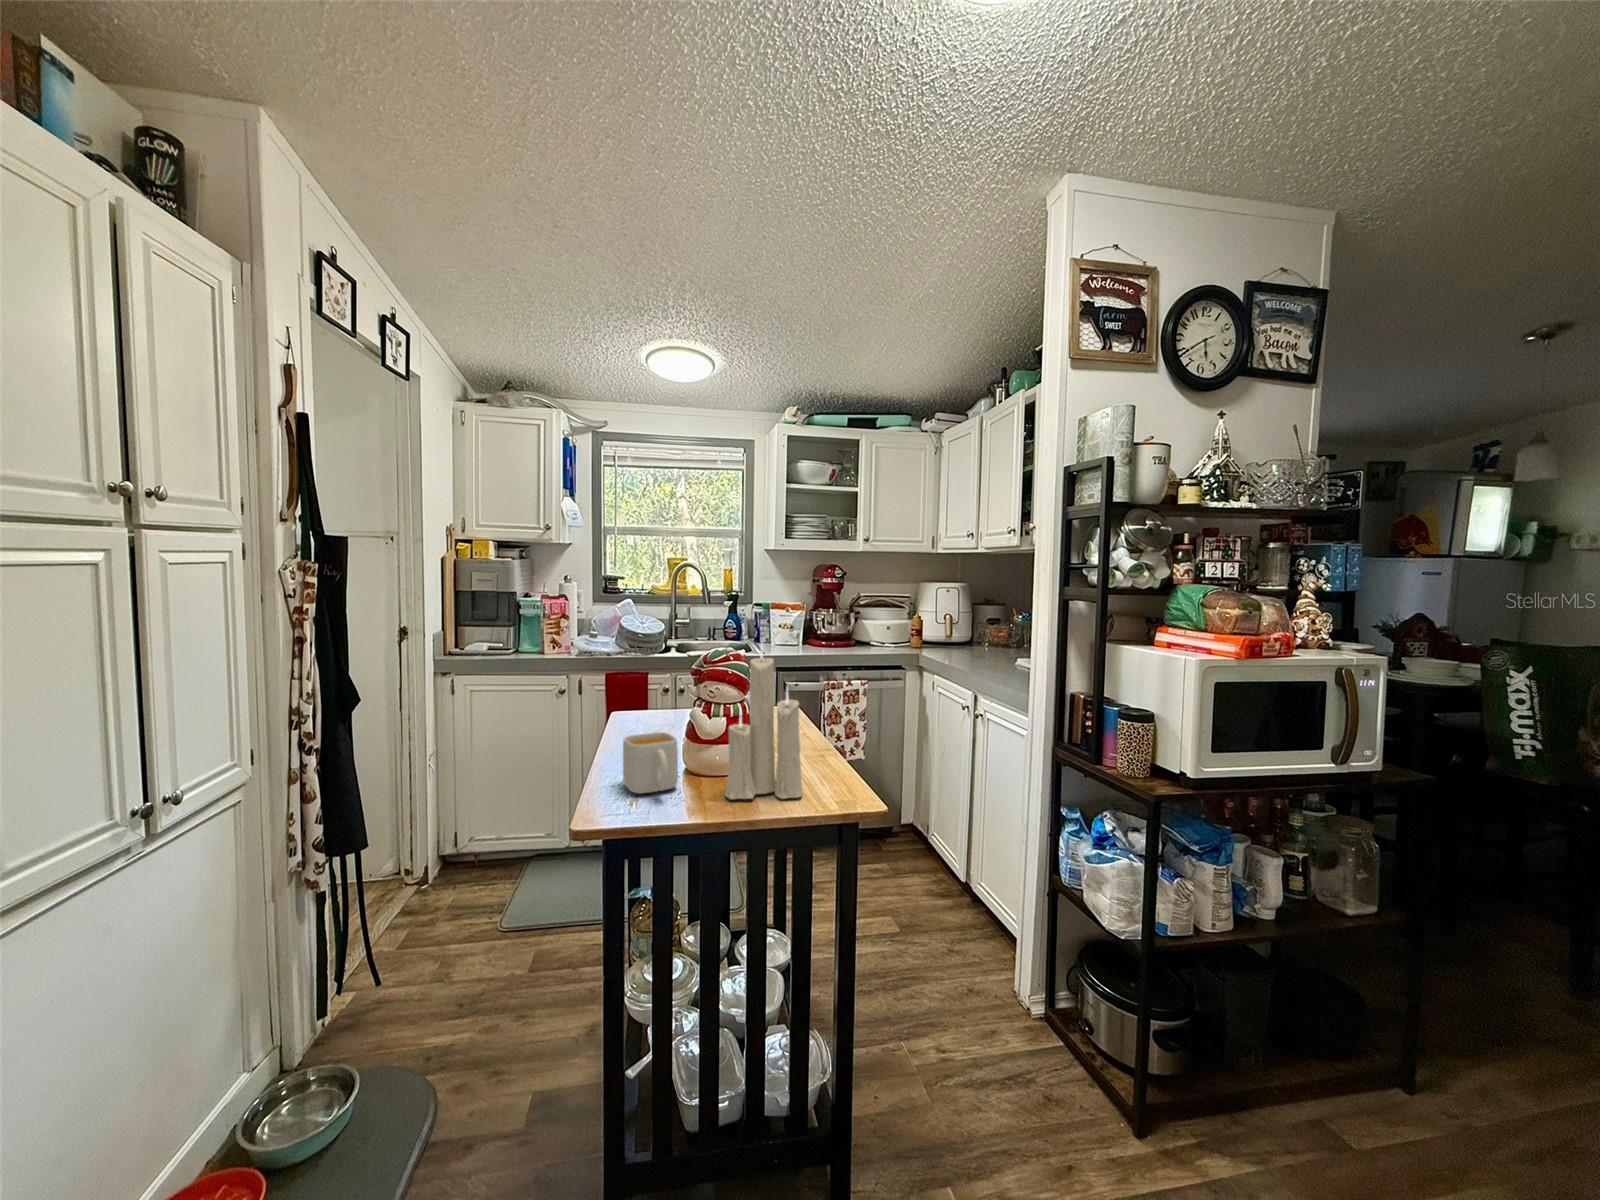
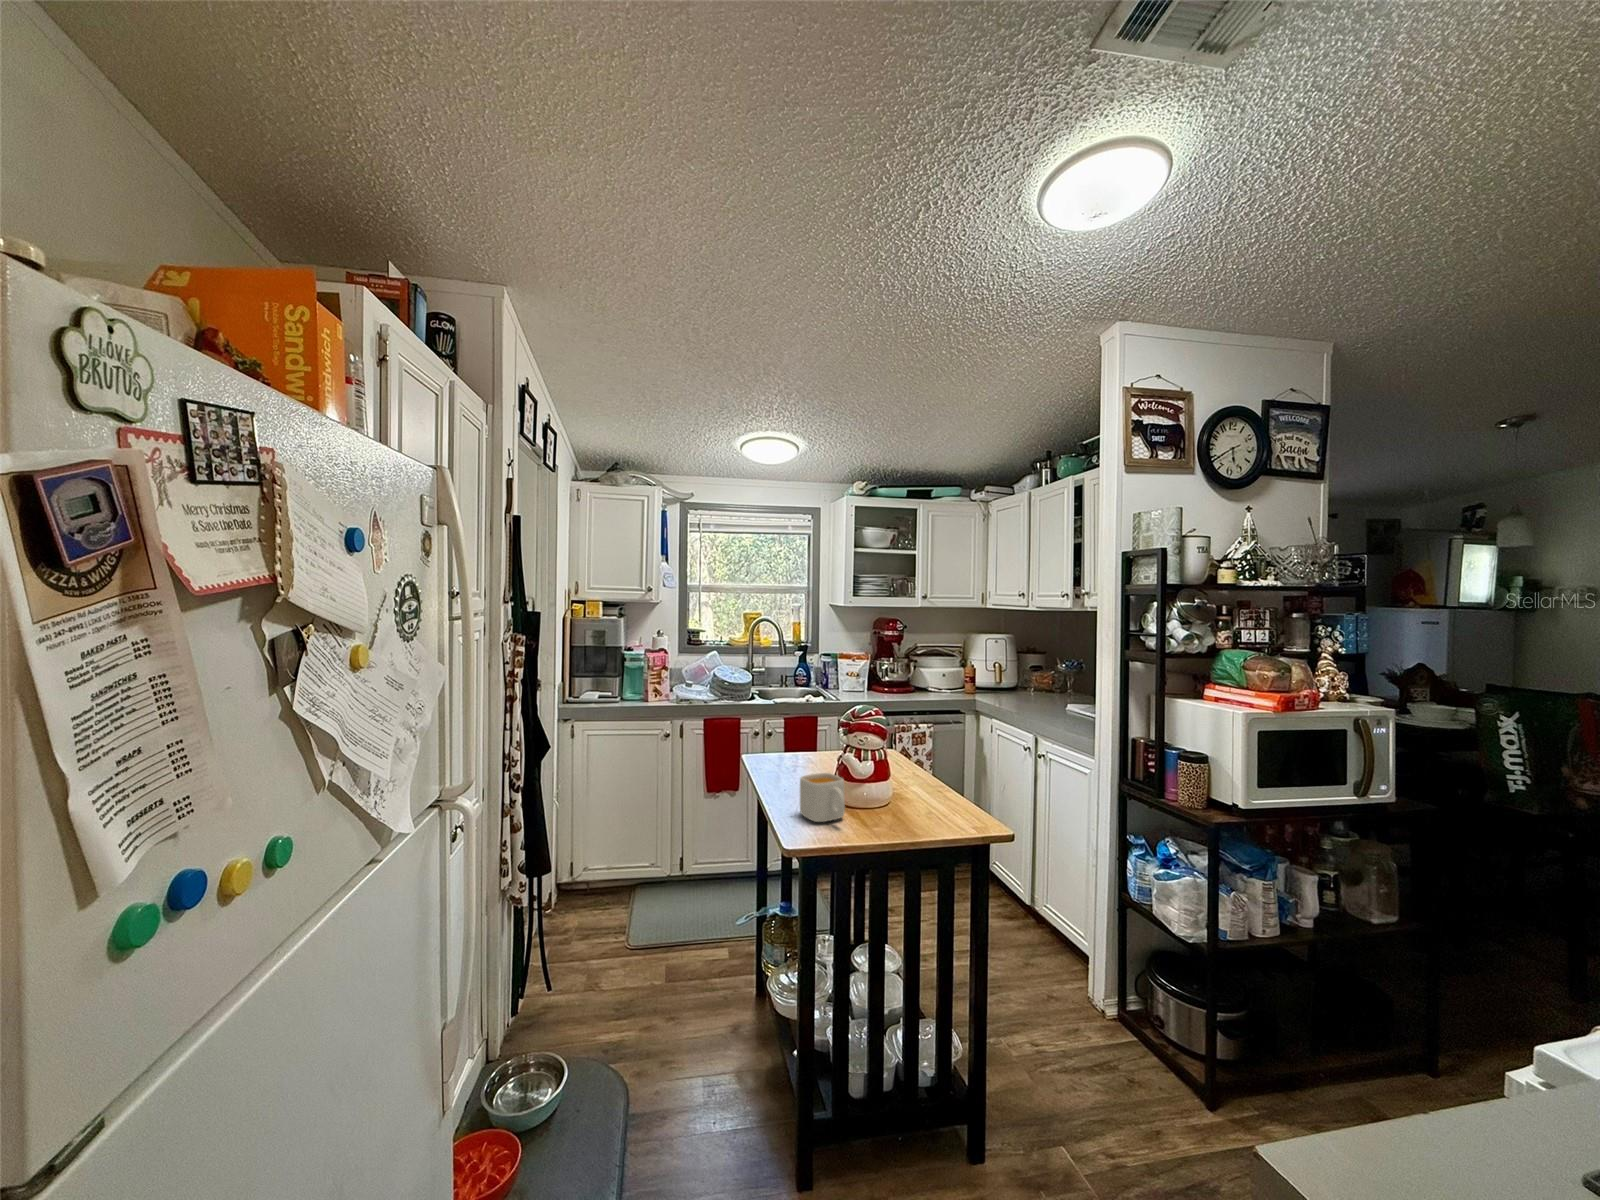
candle: present [725,644,802,799] -> none [884,694,945,827]

